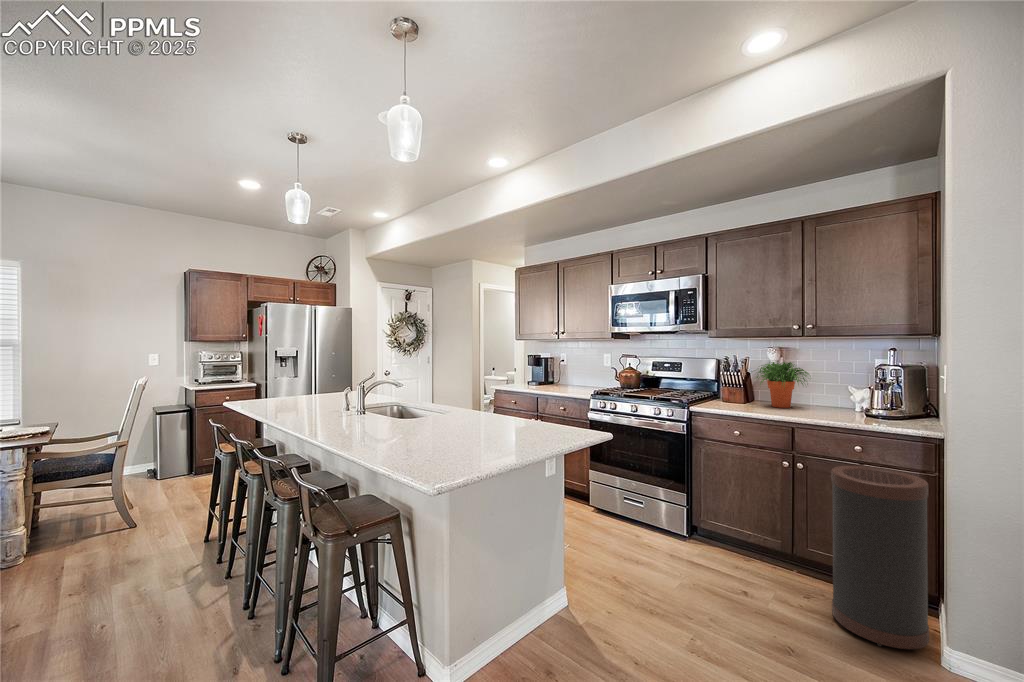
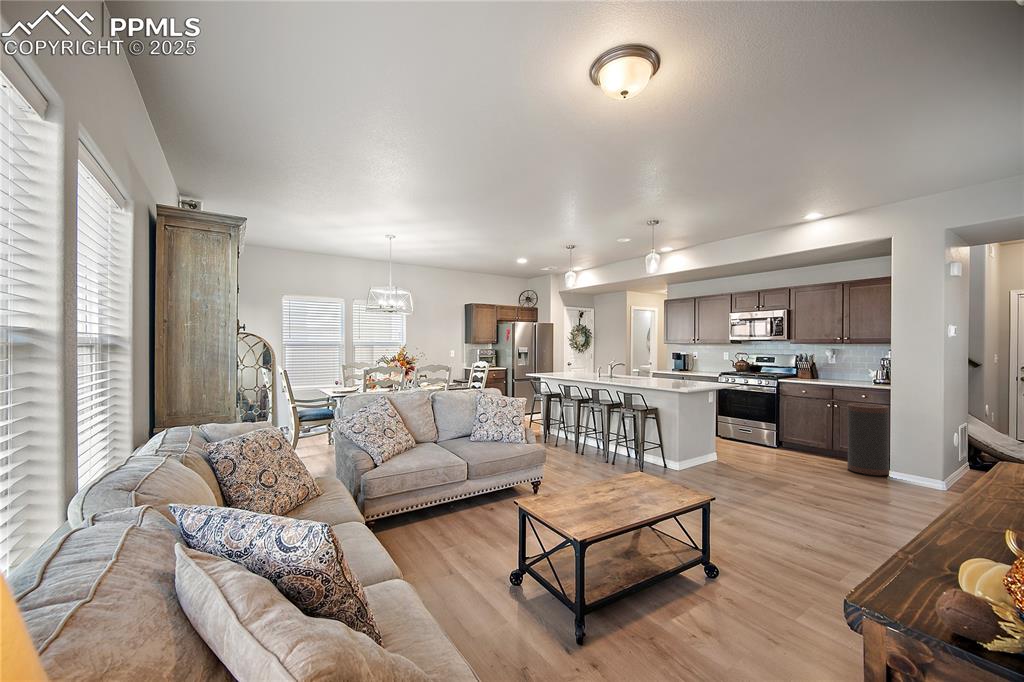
potted plant: present [756,362,809,408] -> none [814,356,848,381]

